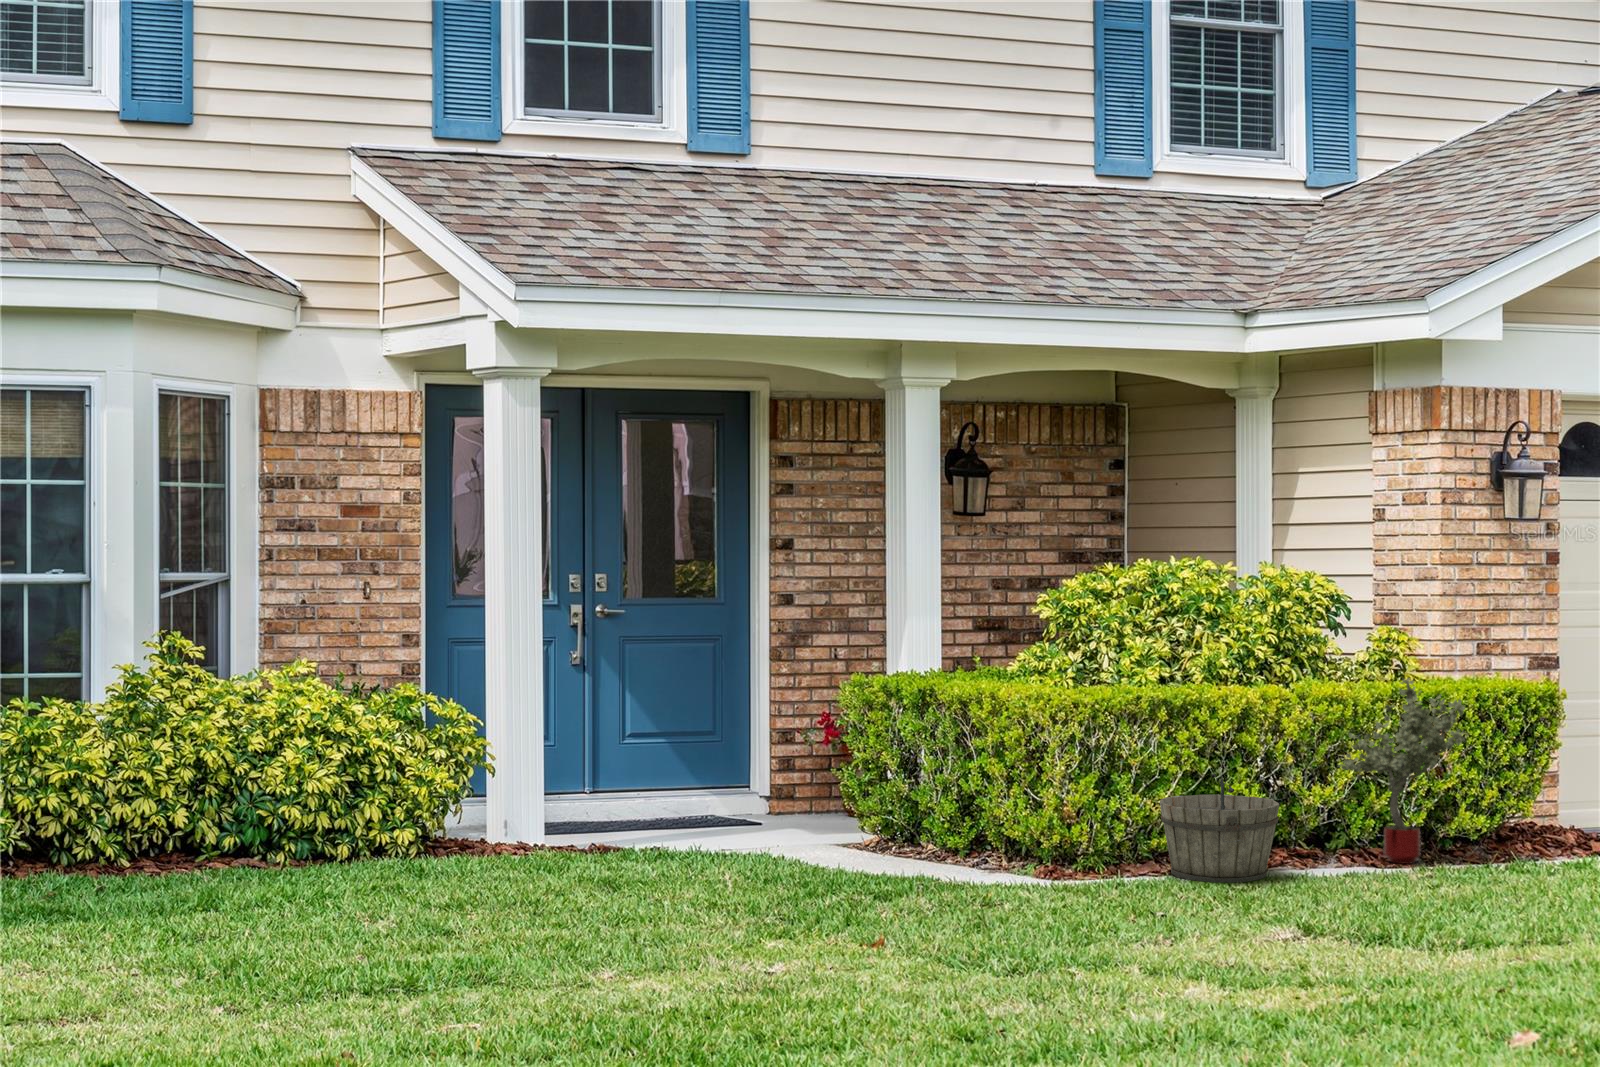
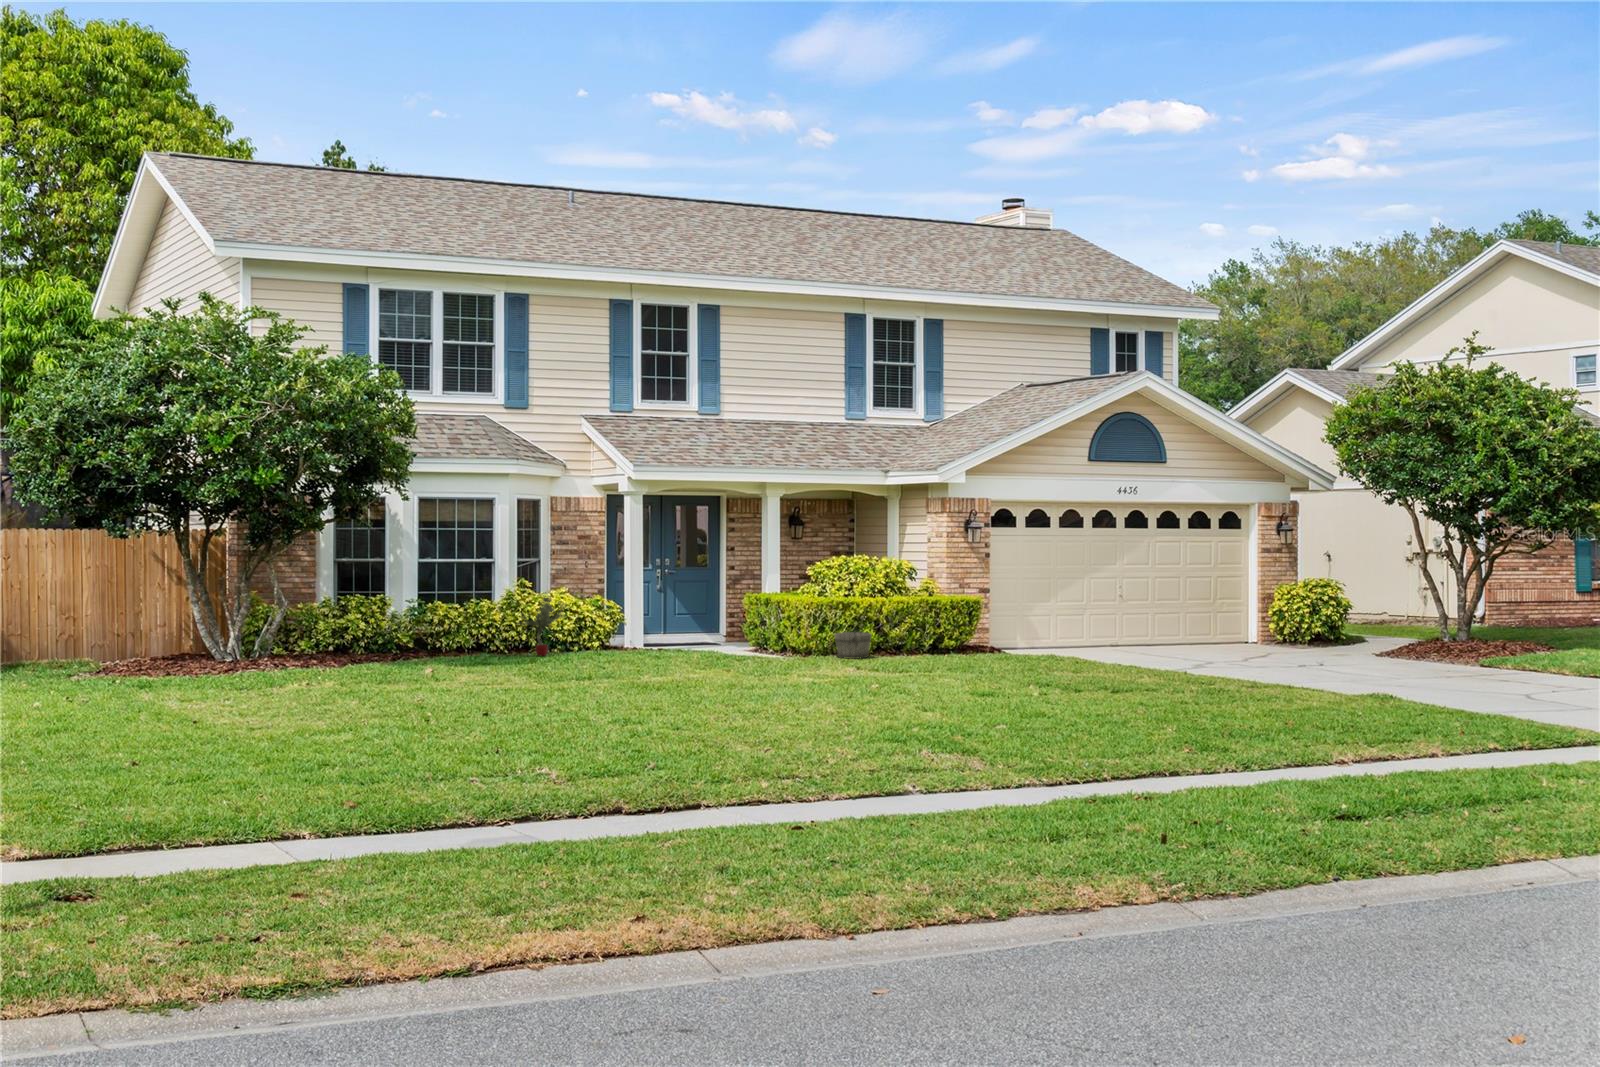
potted tree: present [1340,679,1465,864] -> present [518,595,566,656]

